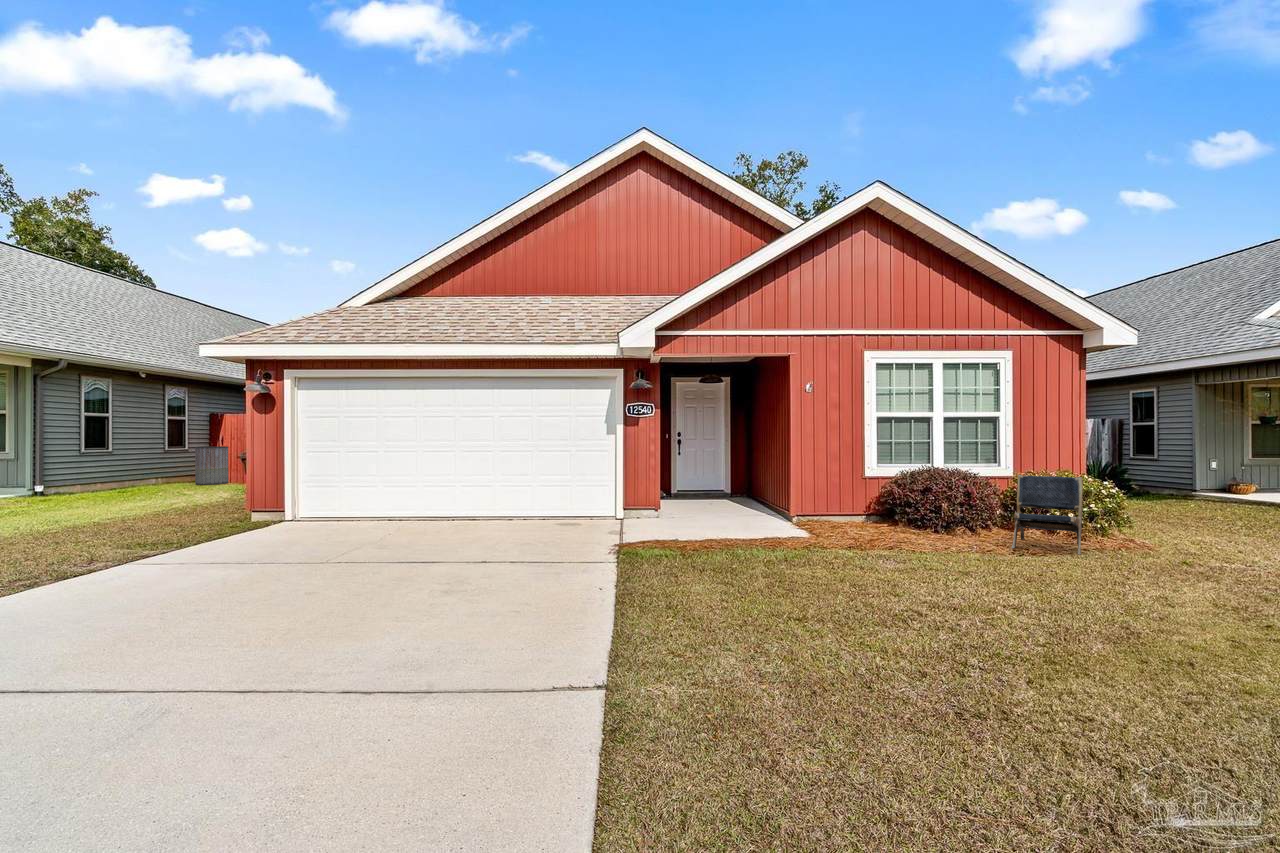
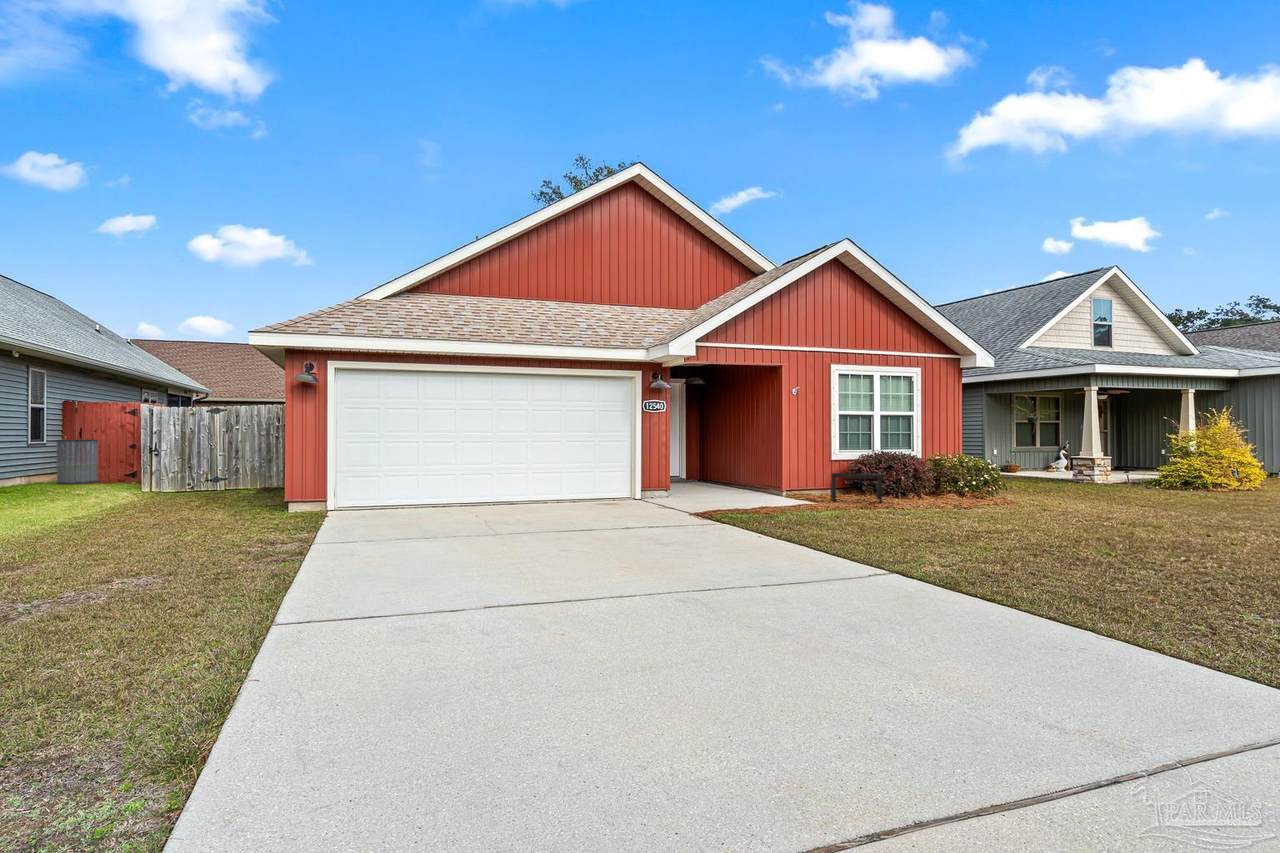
lounge chair: present [1012,475,1083,554] -> none [935,455,983,505]
bench: none [850,497,929,542] -> present [830,473,883,503]

